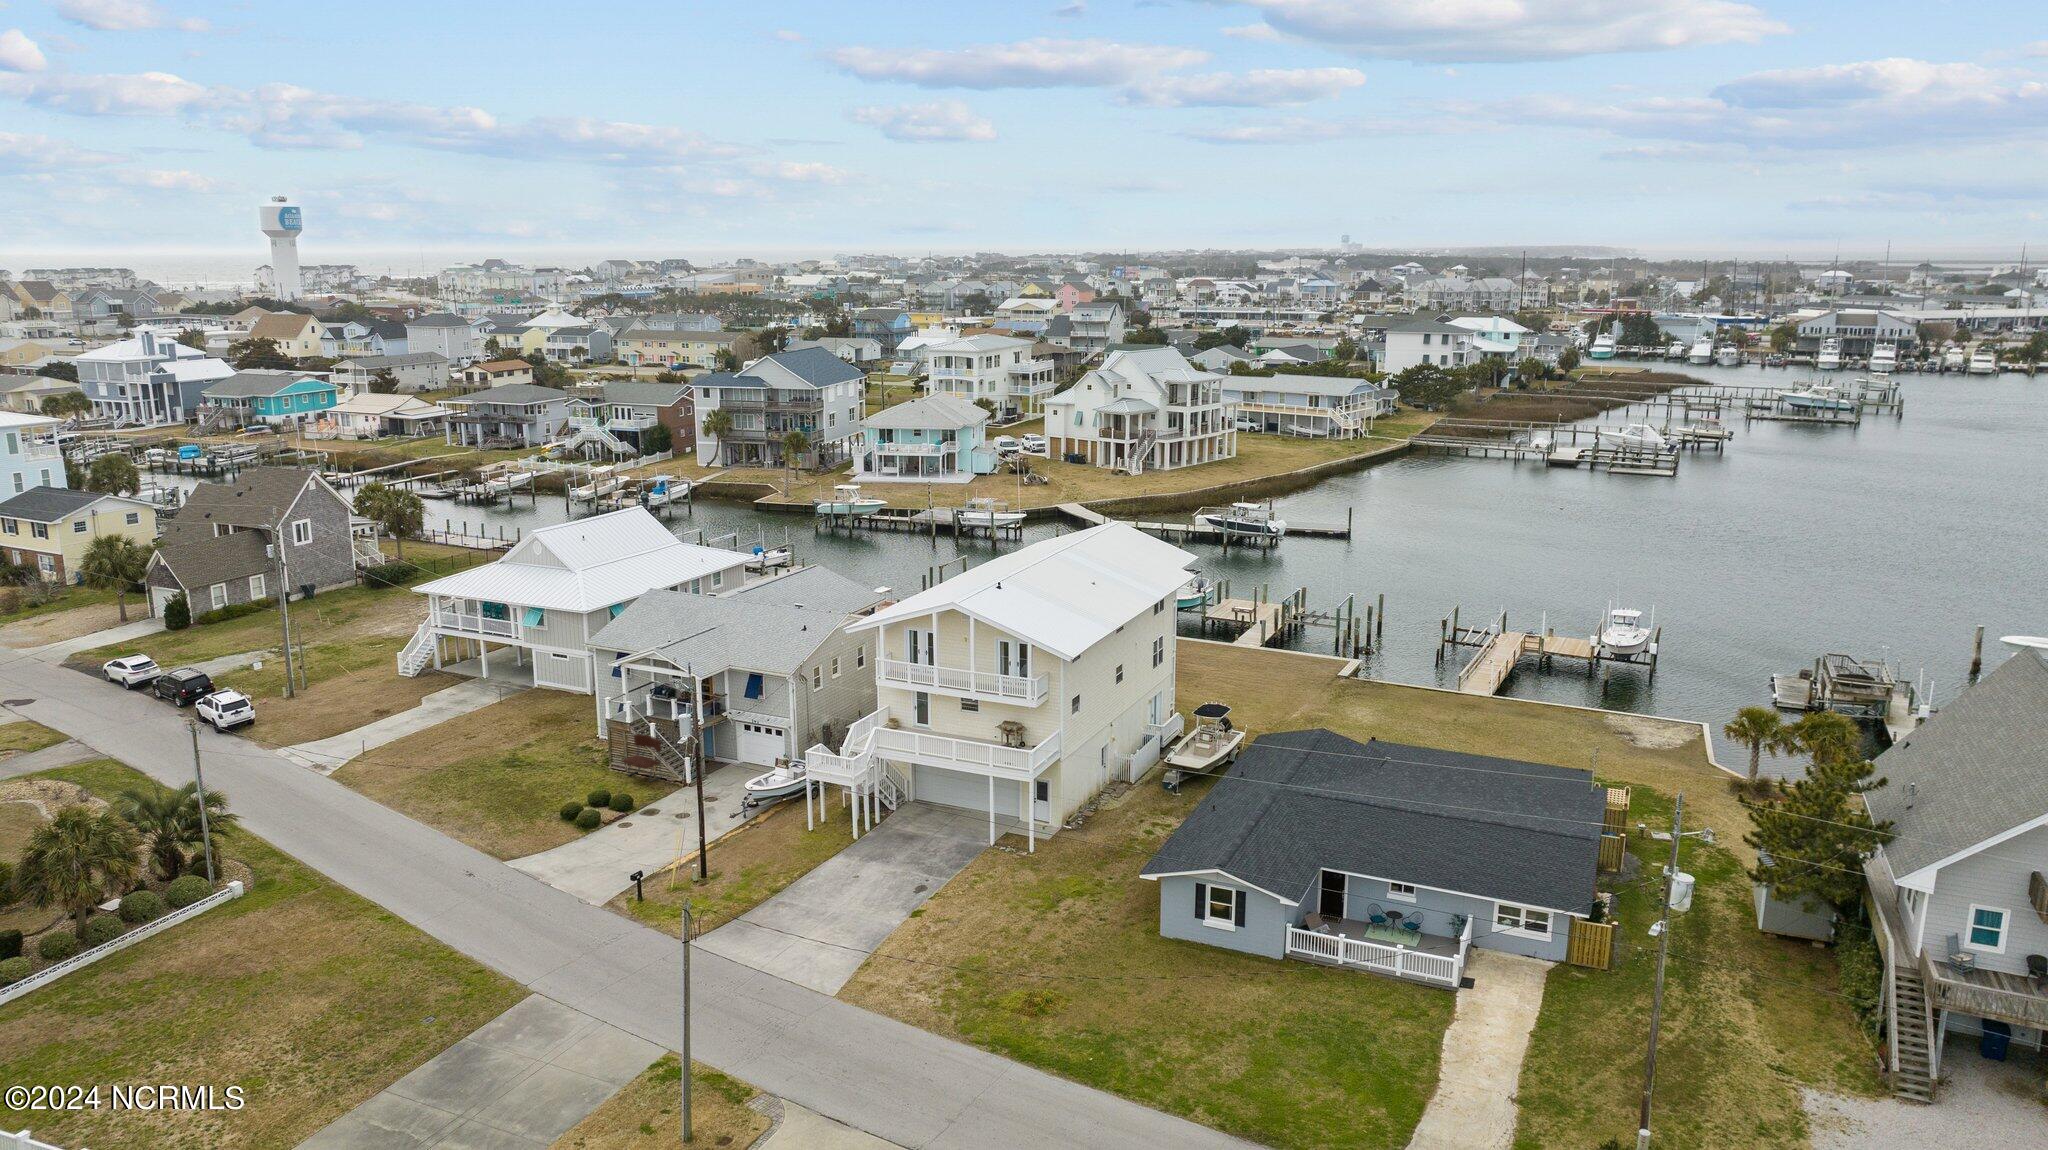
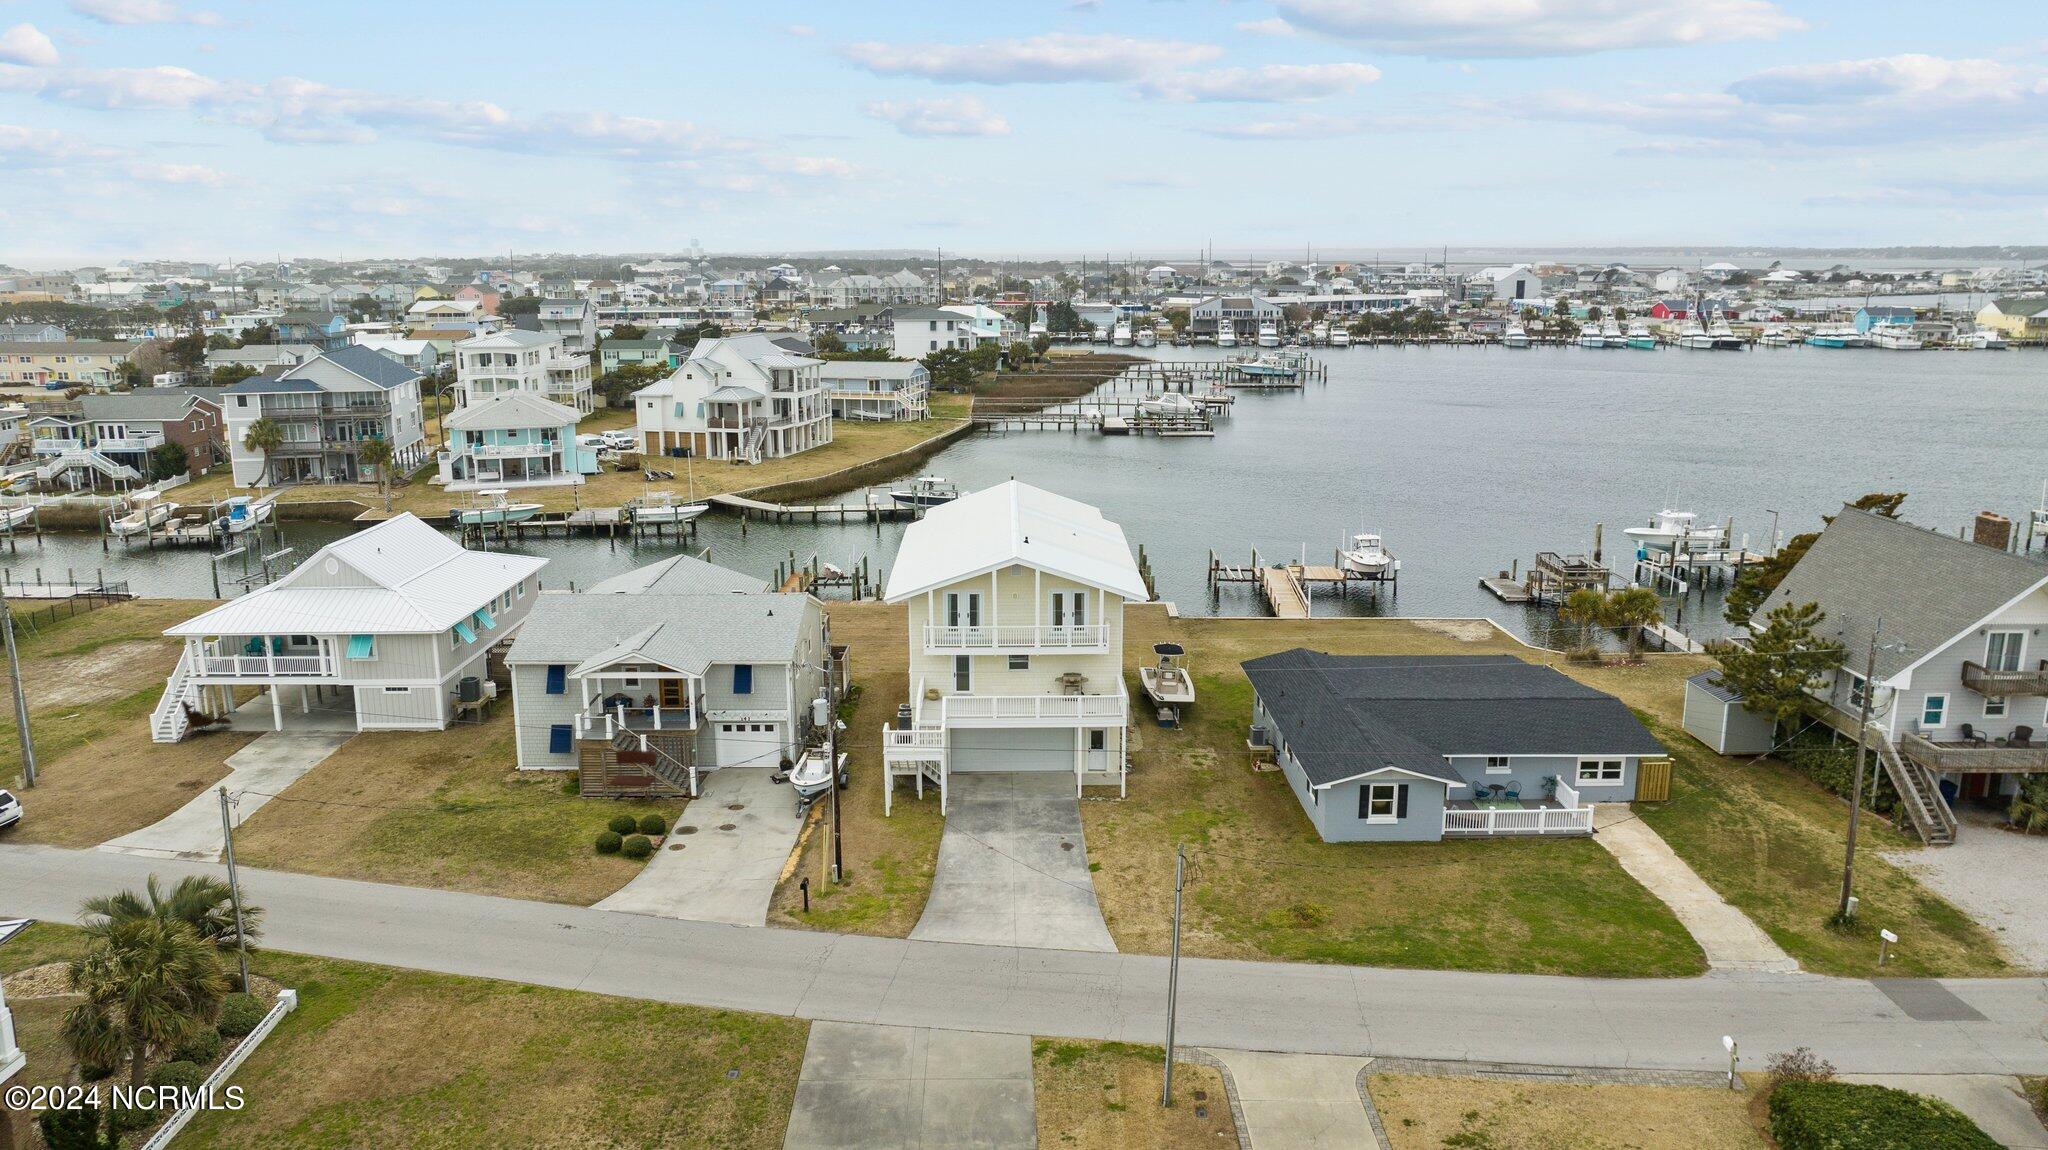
lounge chair: none [422,645,458,675] -> present [181,700,231,734]

